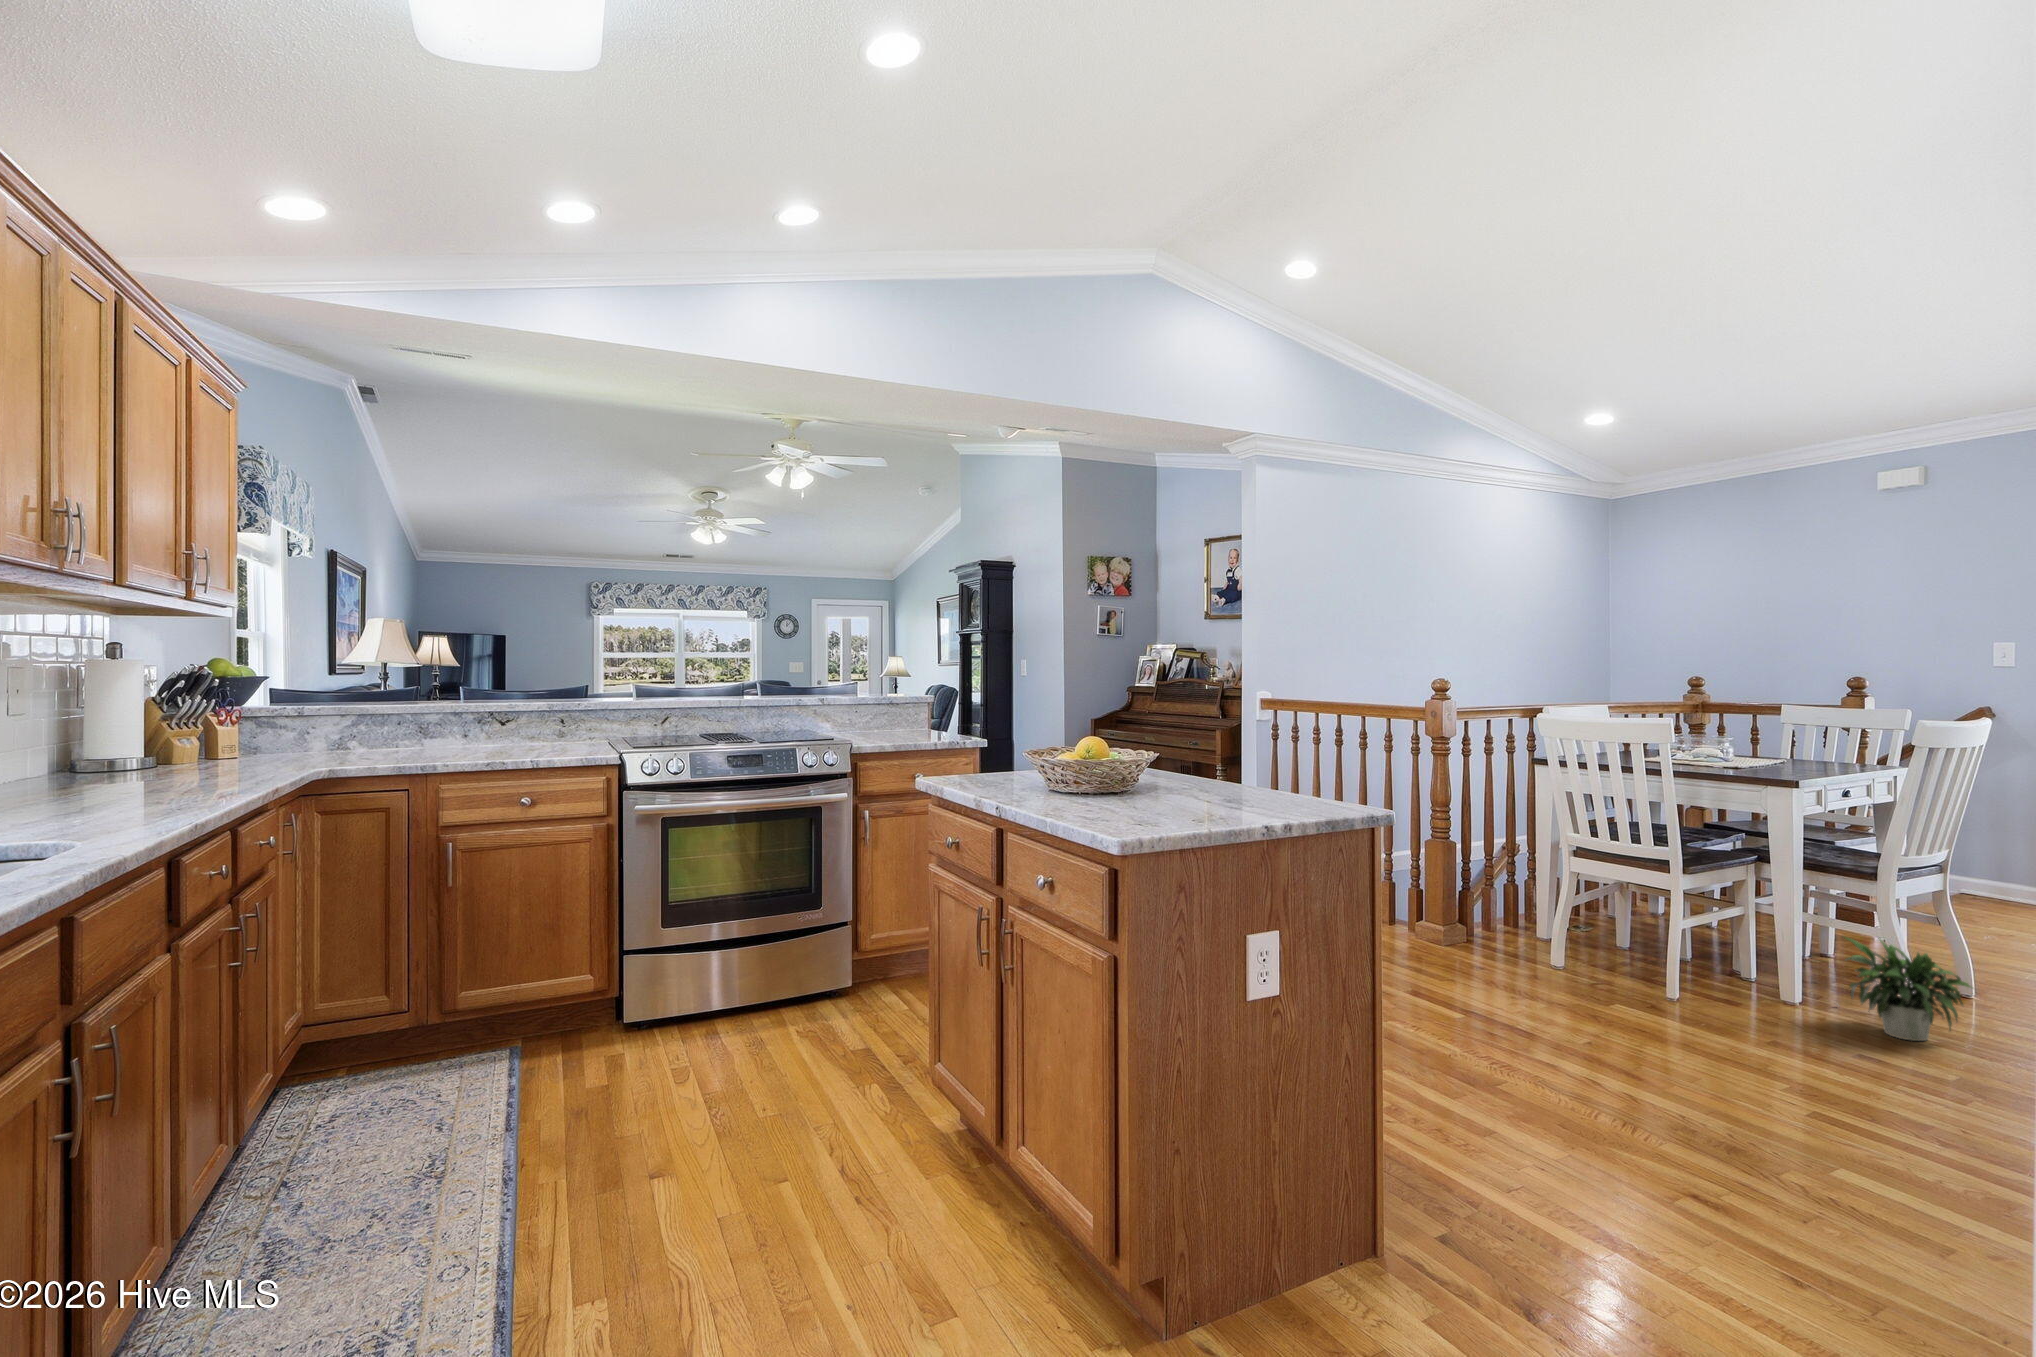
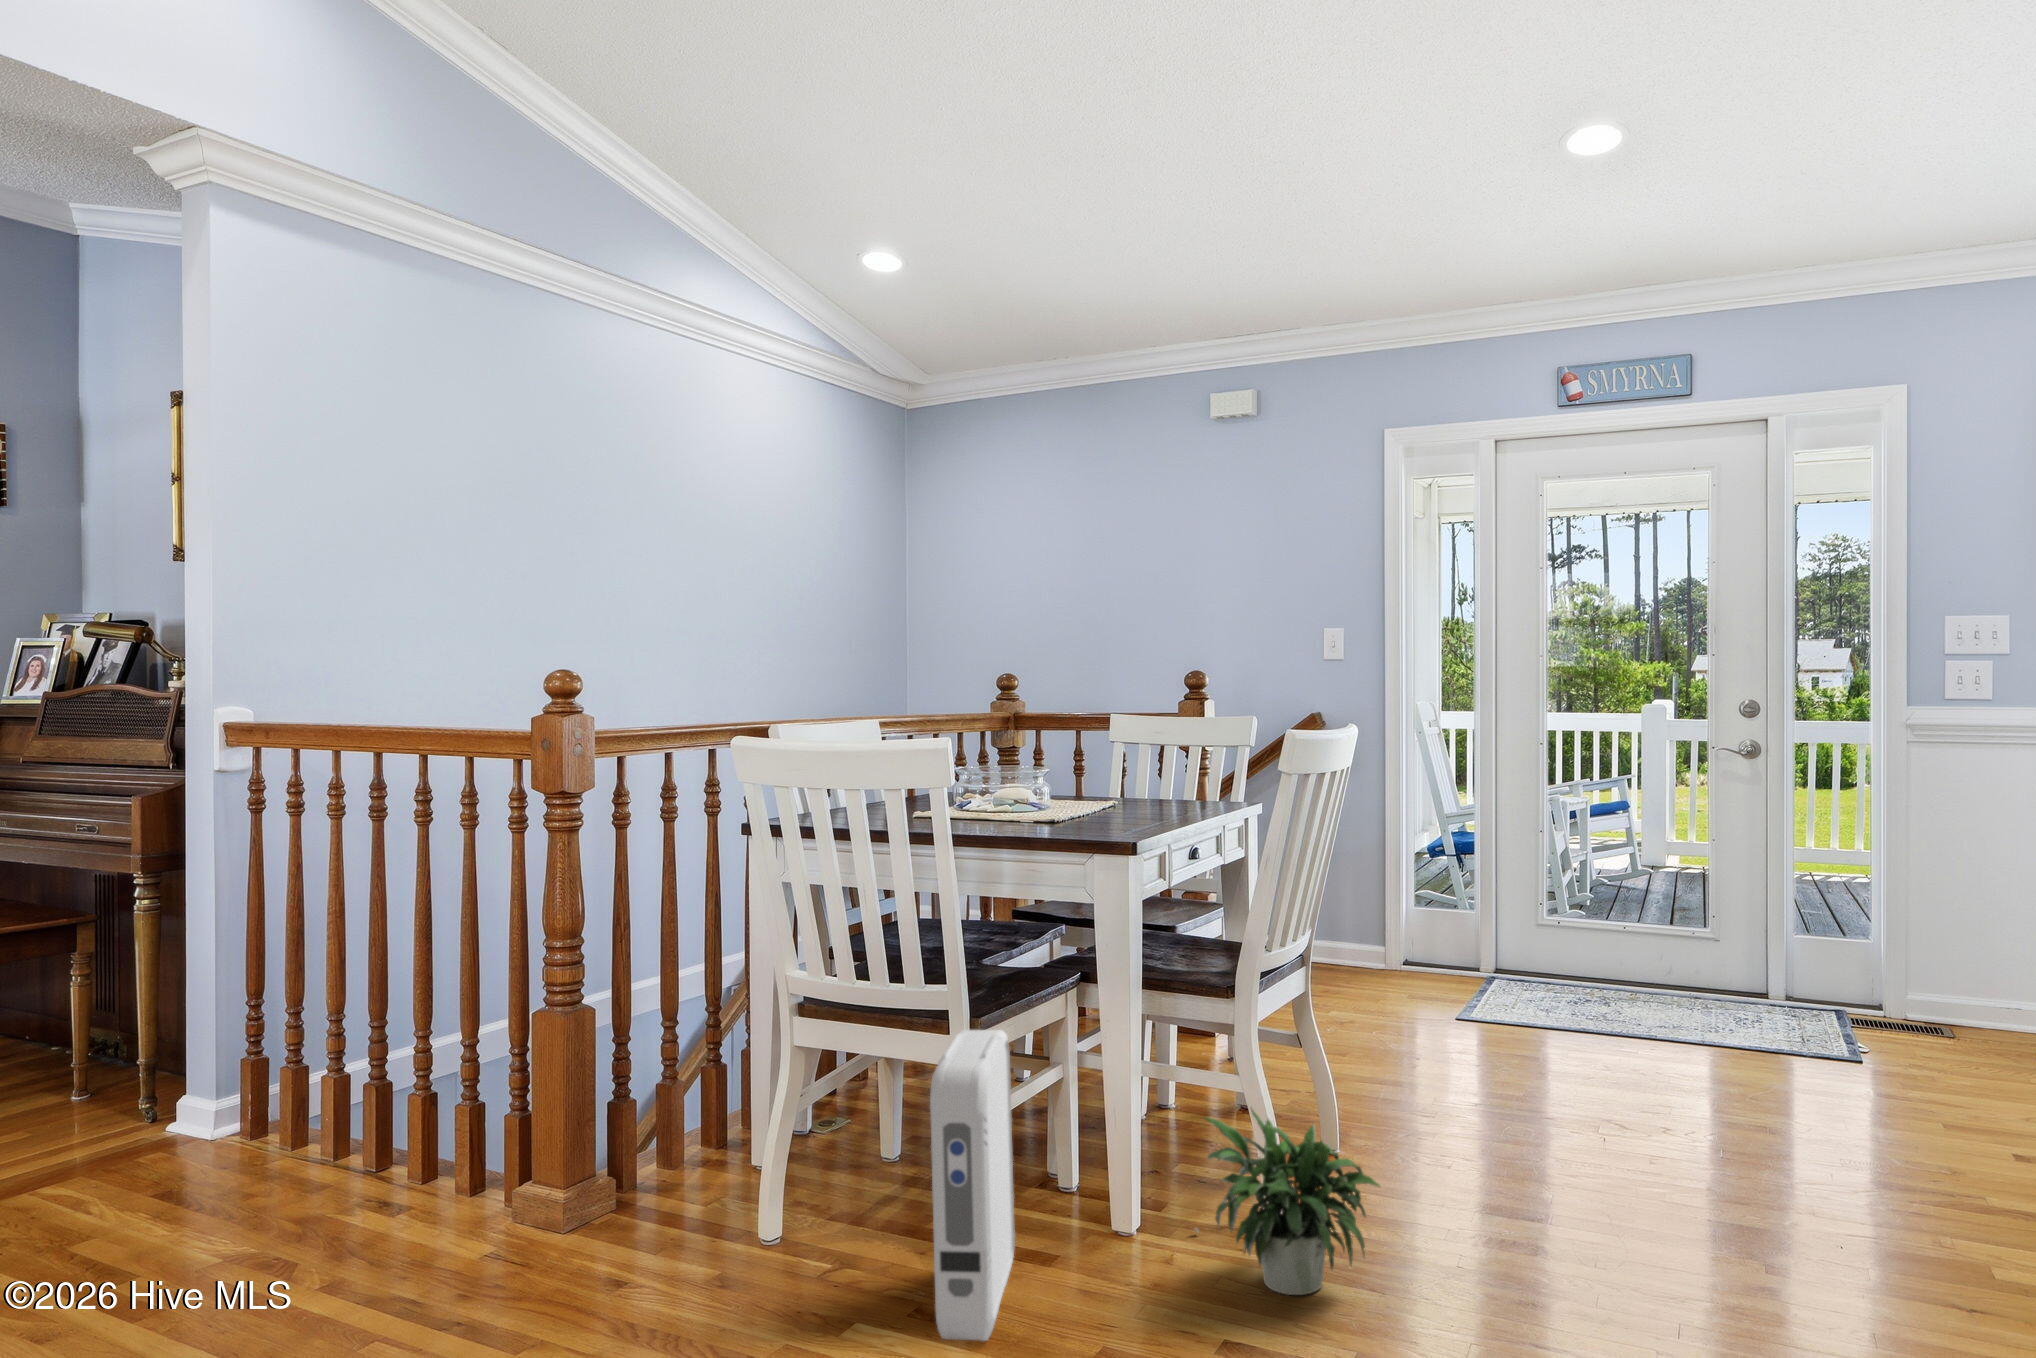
air purifier: none [1664,870,1711,1019] -> present [930,1030,1015,1341]

